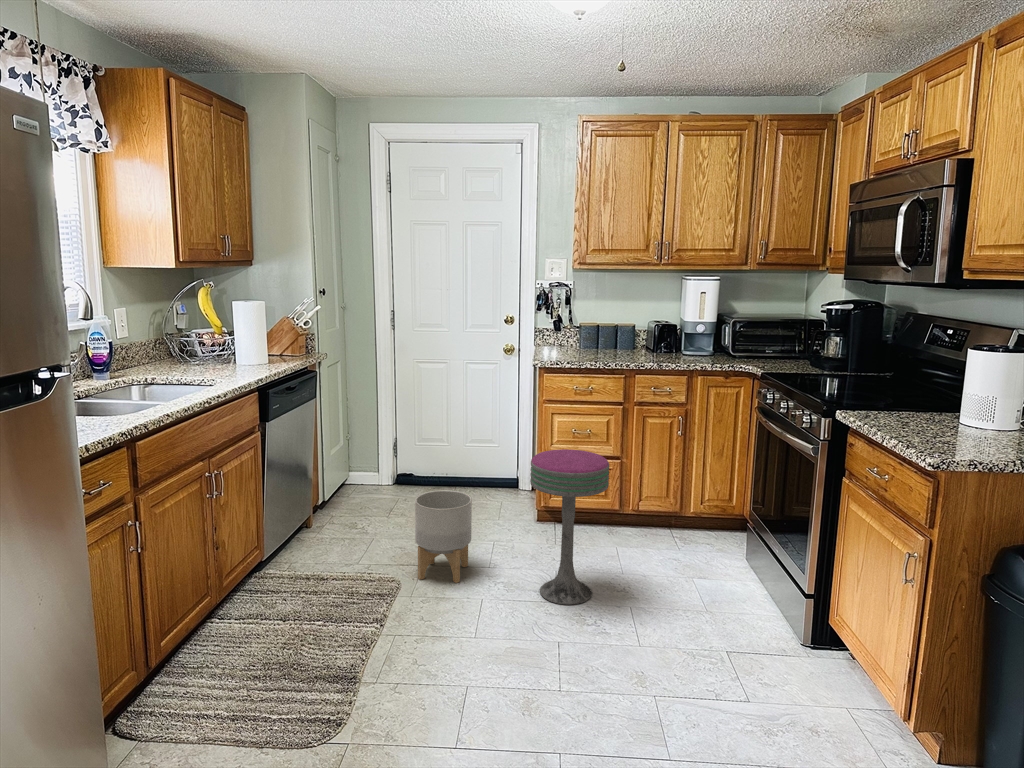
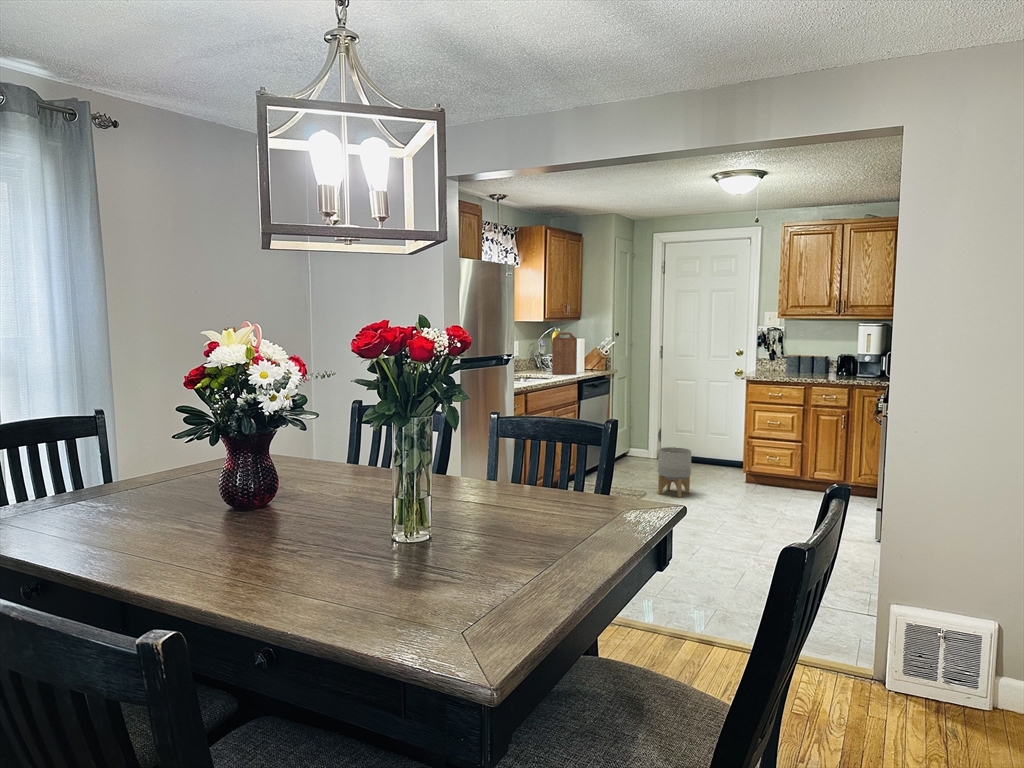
cutting board: none [197,291,251,373] -> present [552,332,577,375]
bar stool: present [530,449,609,605] -> none [721,424,769,512]

